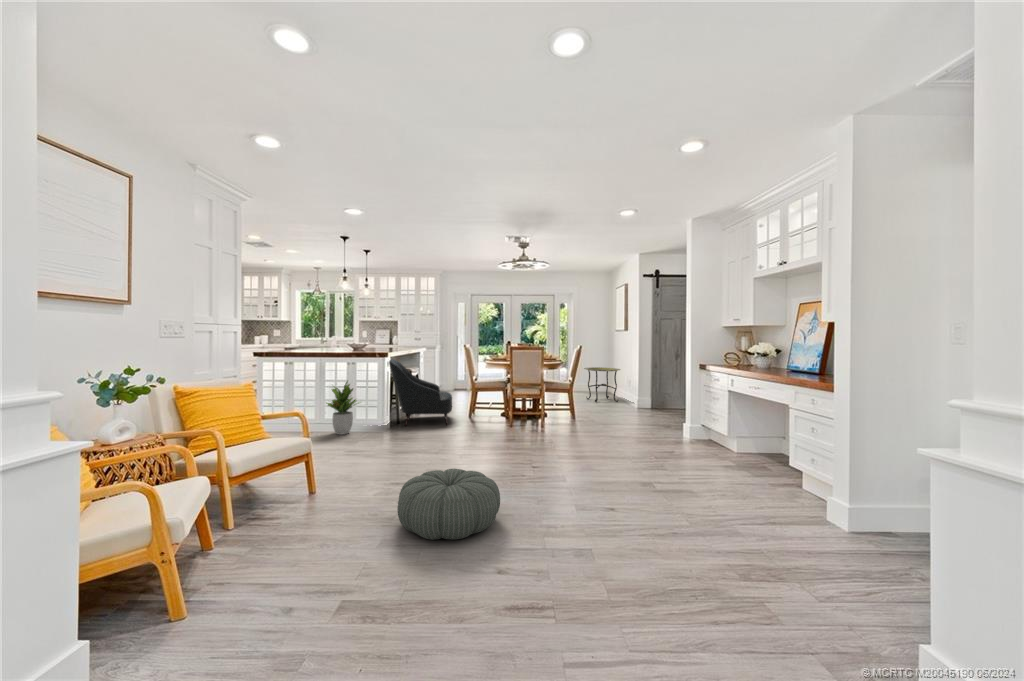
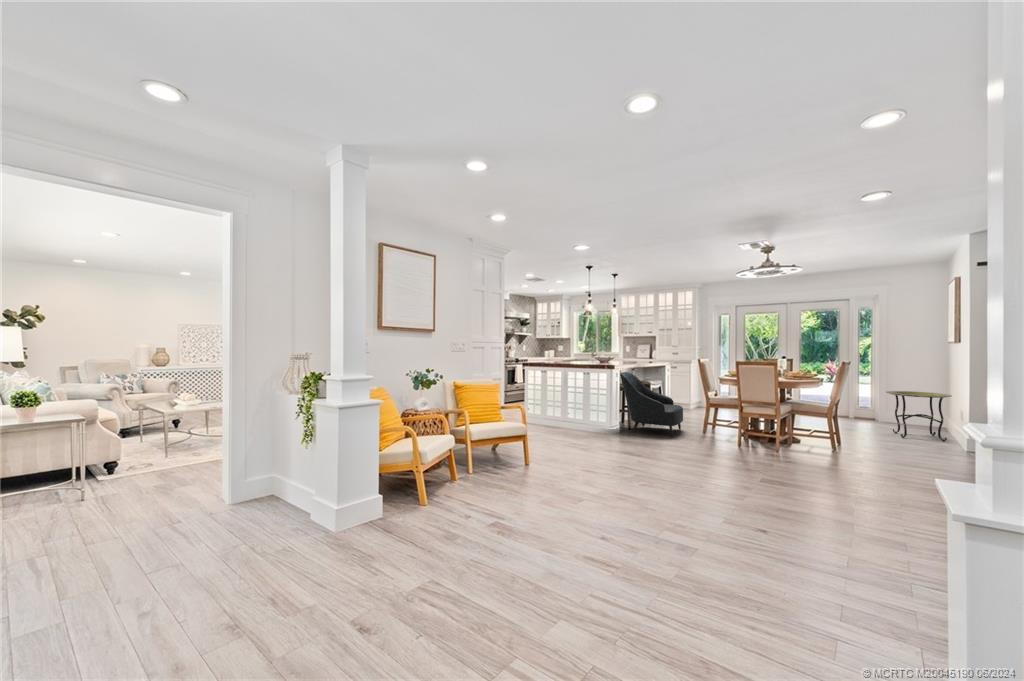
potted plant: present [326,381,359,435] -> none [565,388,594,432]
pouf: present [397,468,500,540] -> none [554,459,636,511]

